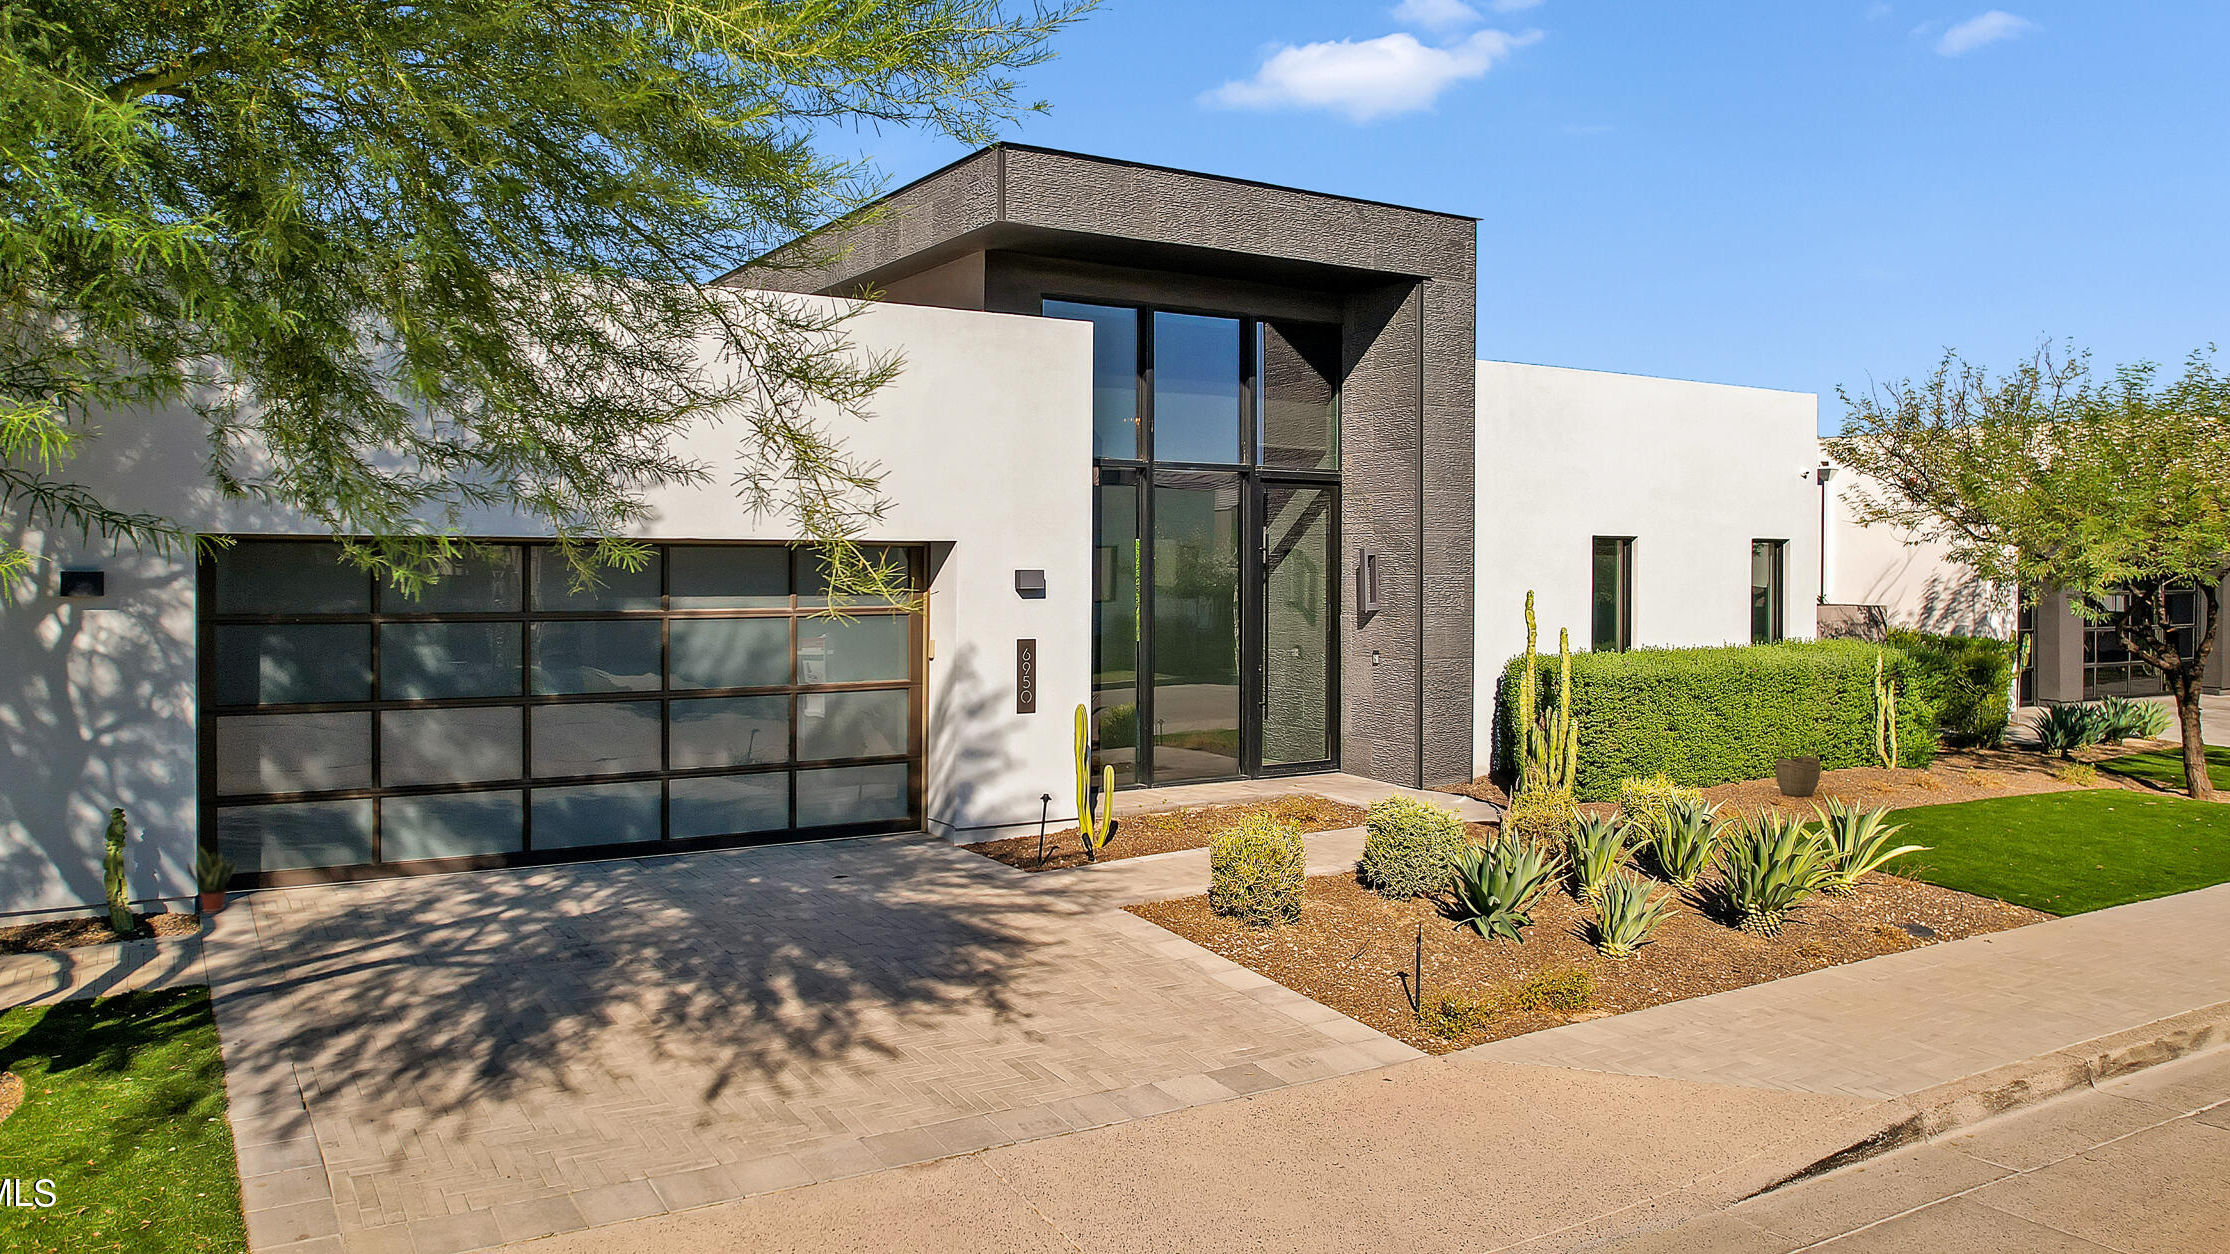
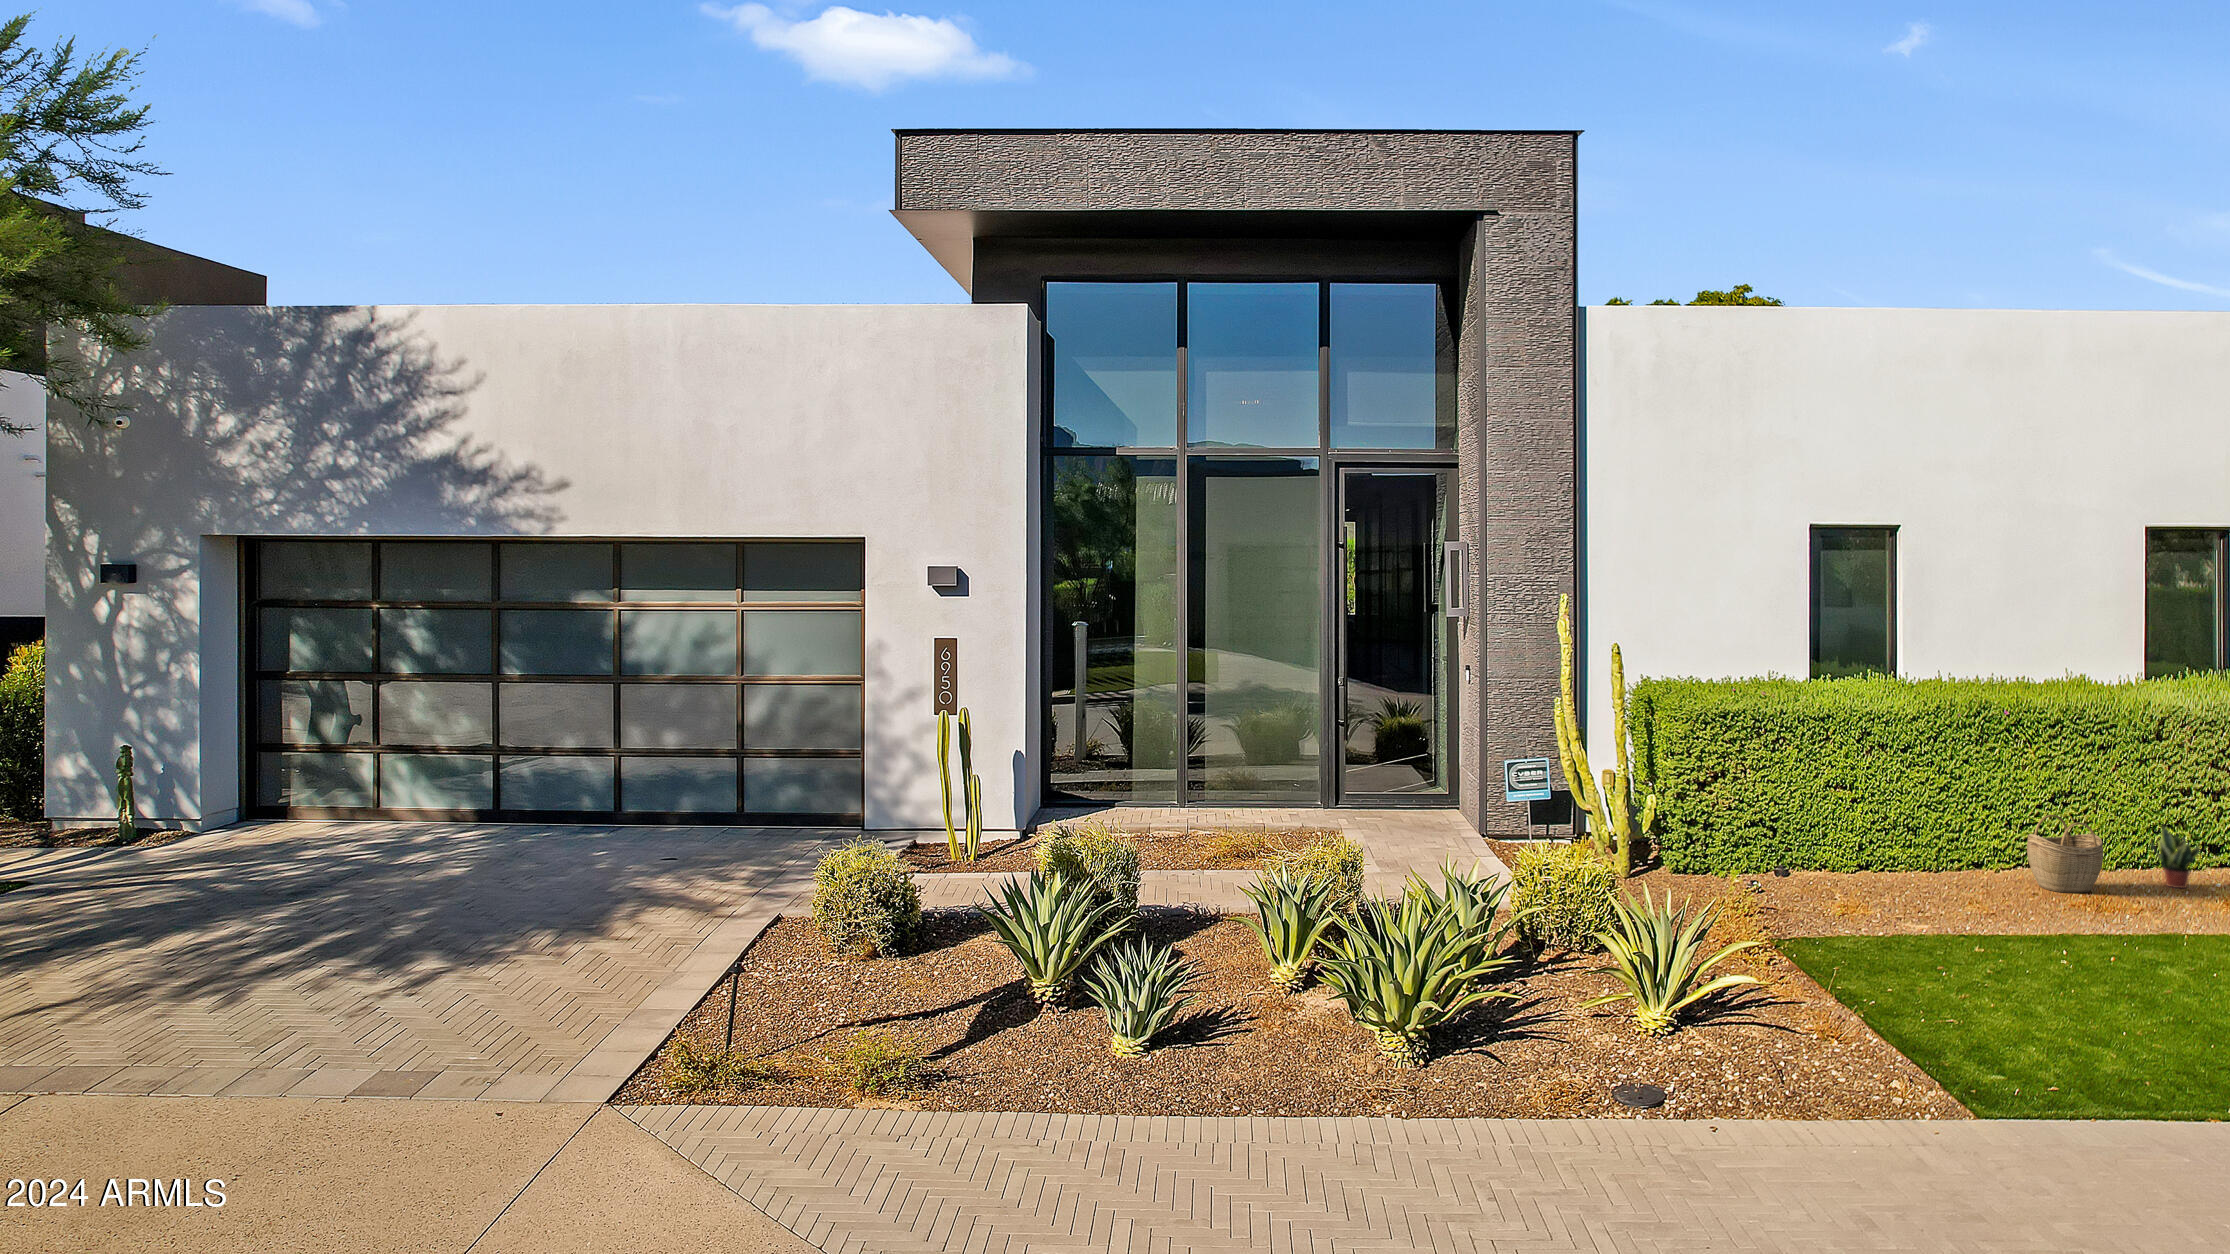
potted plant: present [187,847,236,912] -> present [2151,826,2200,888]

